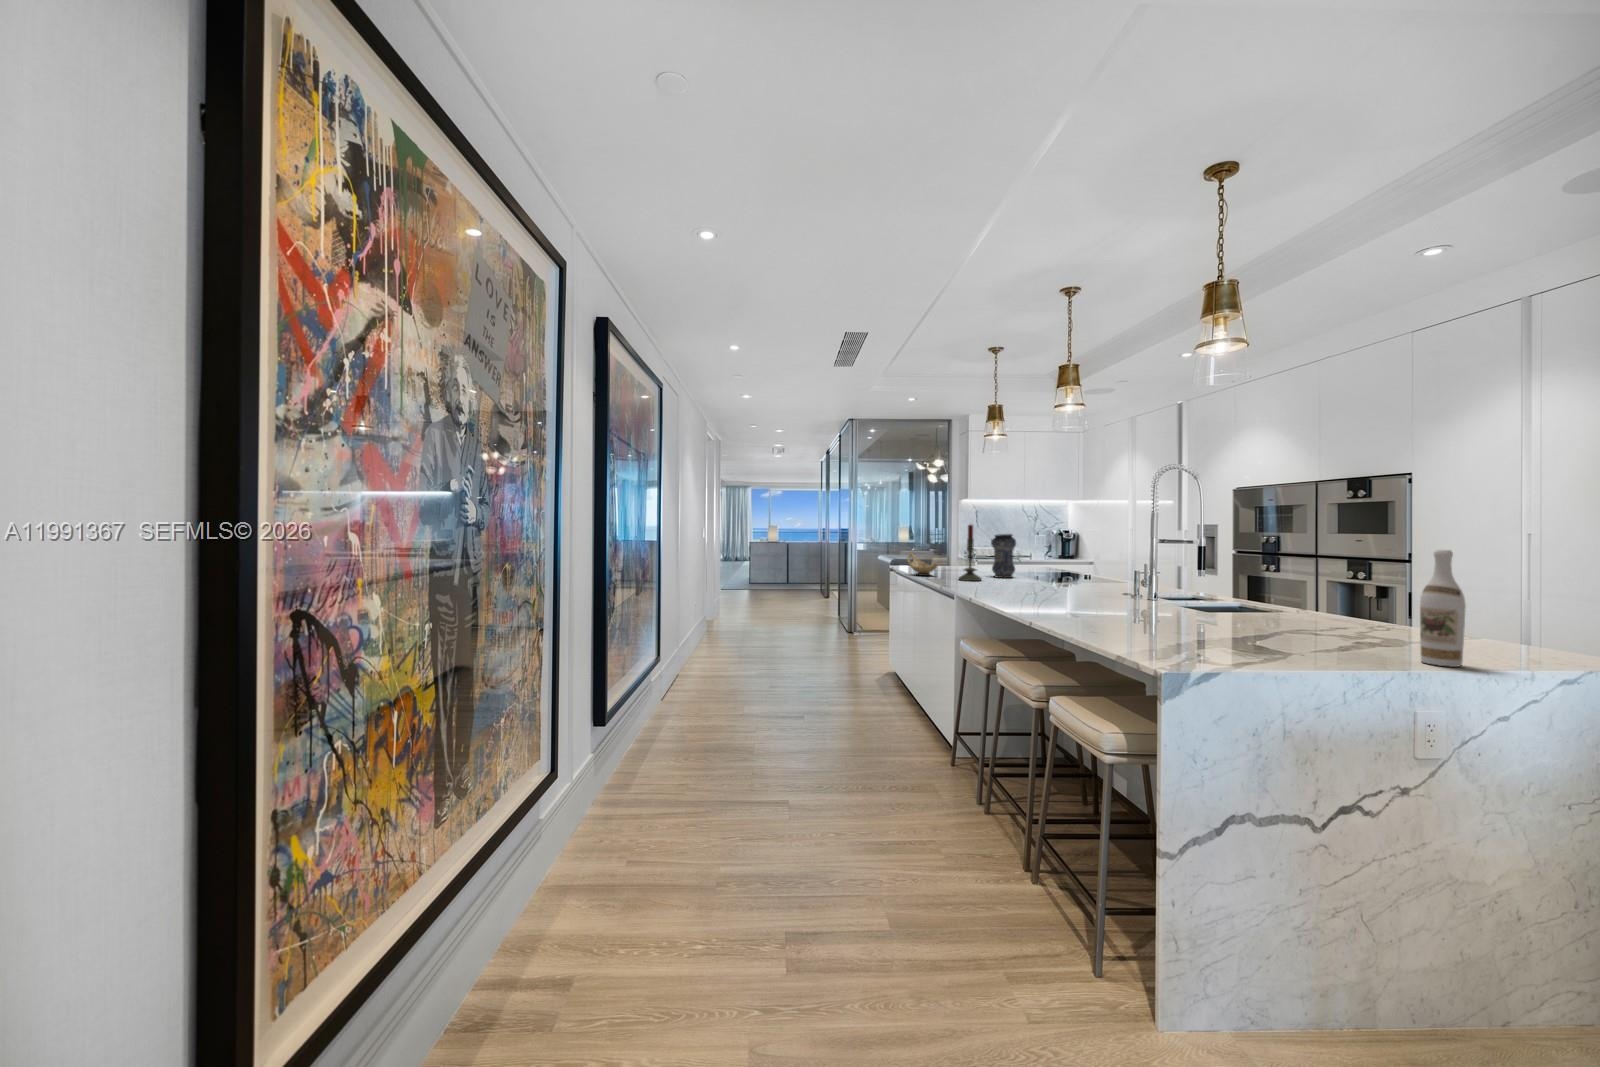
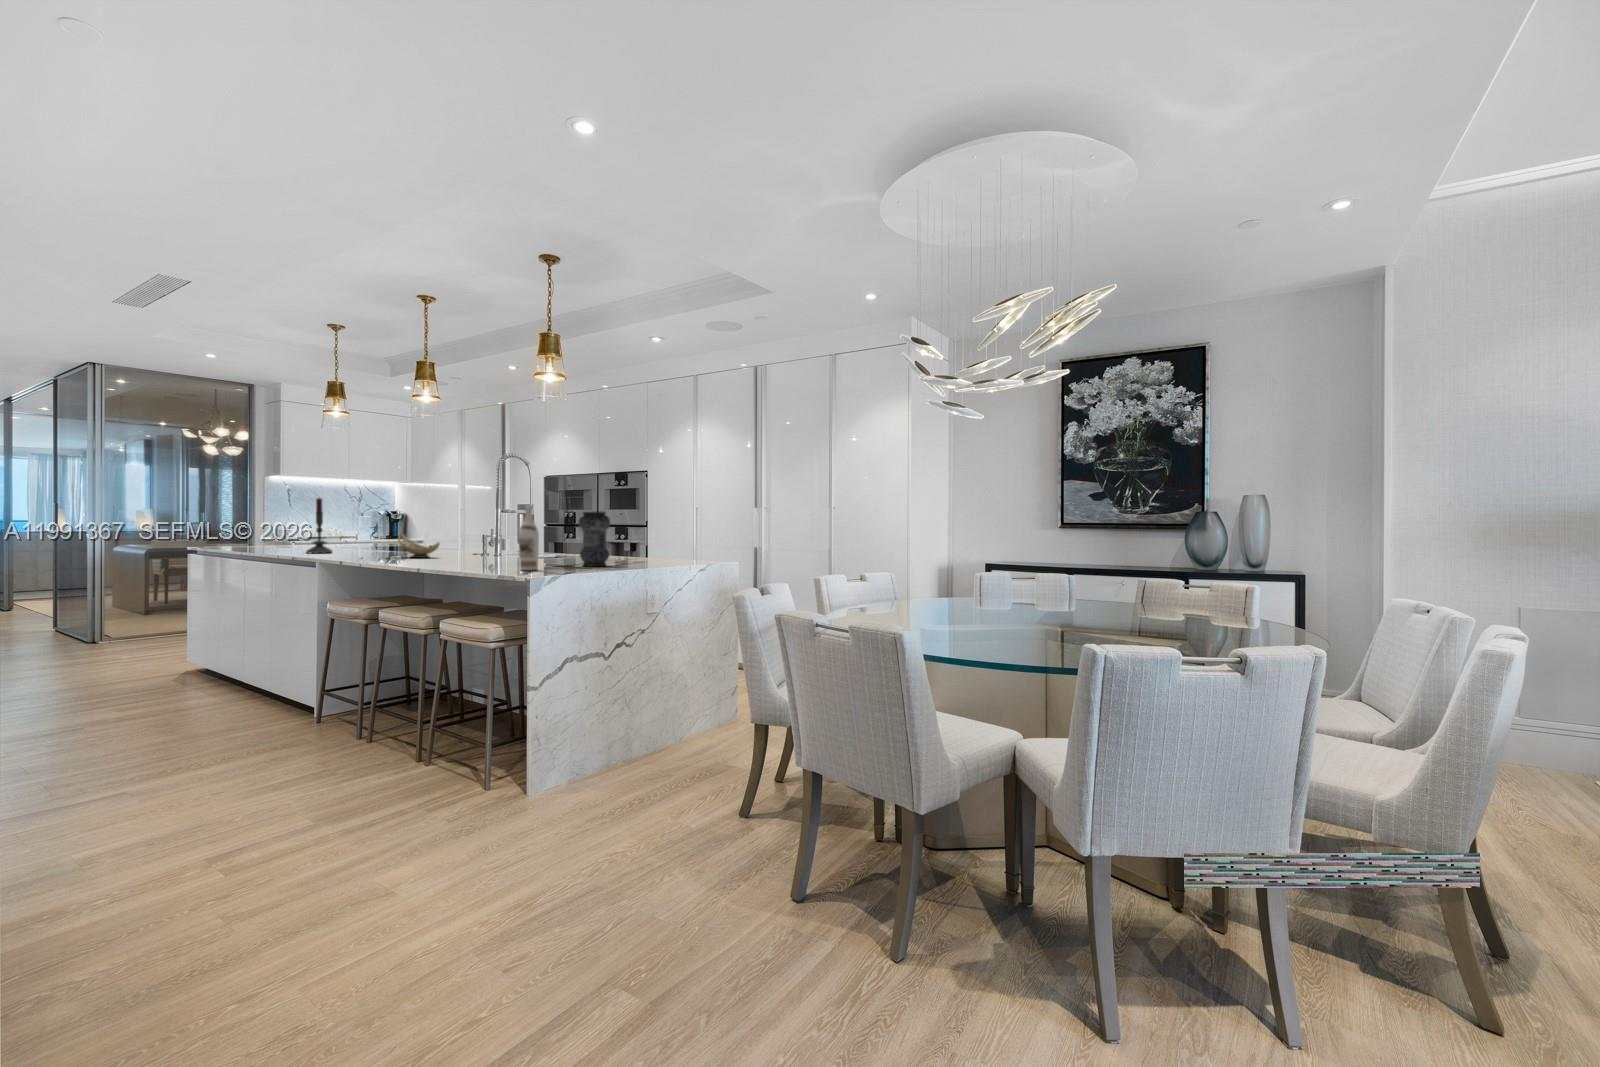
vase: present [991,534,1016,578] -> present [579,511,610,566]
wine bottle: present [1420,550,1466,667] -> present [519,505,539,570]
decorative bowl: present [907,553,937,576] -> present [398,532,440,558]

